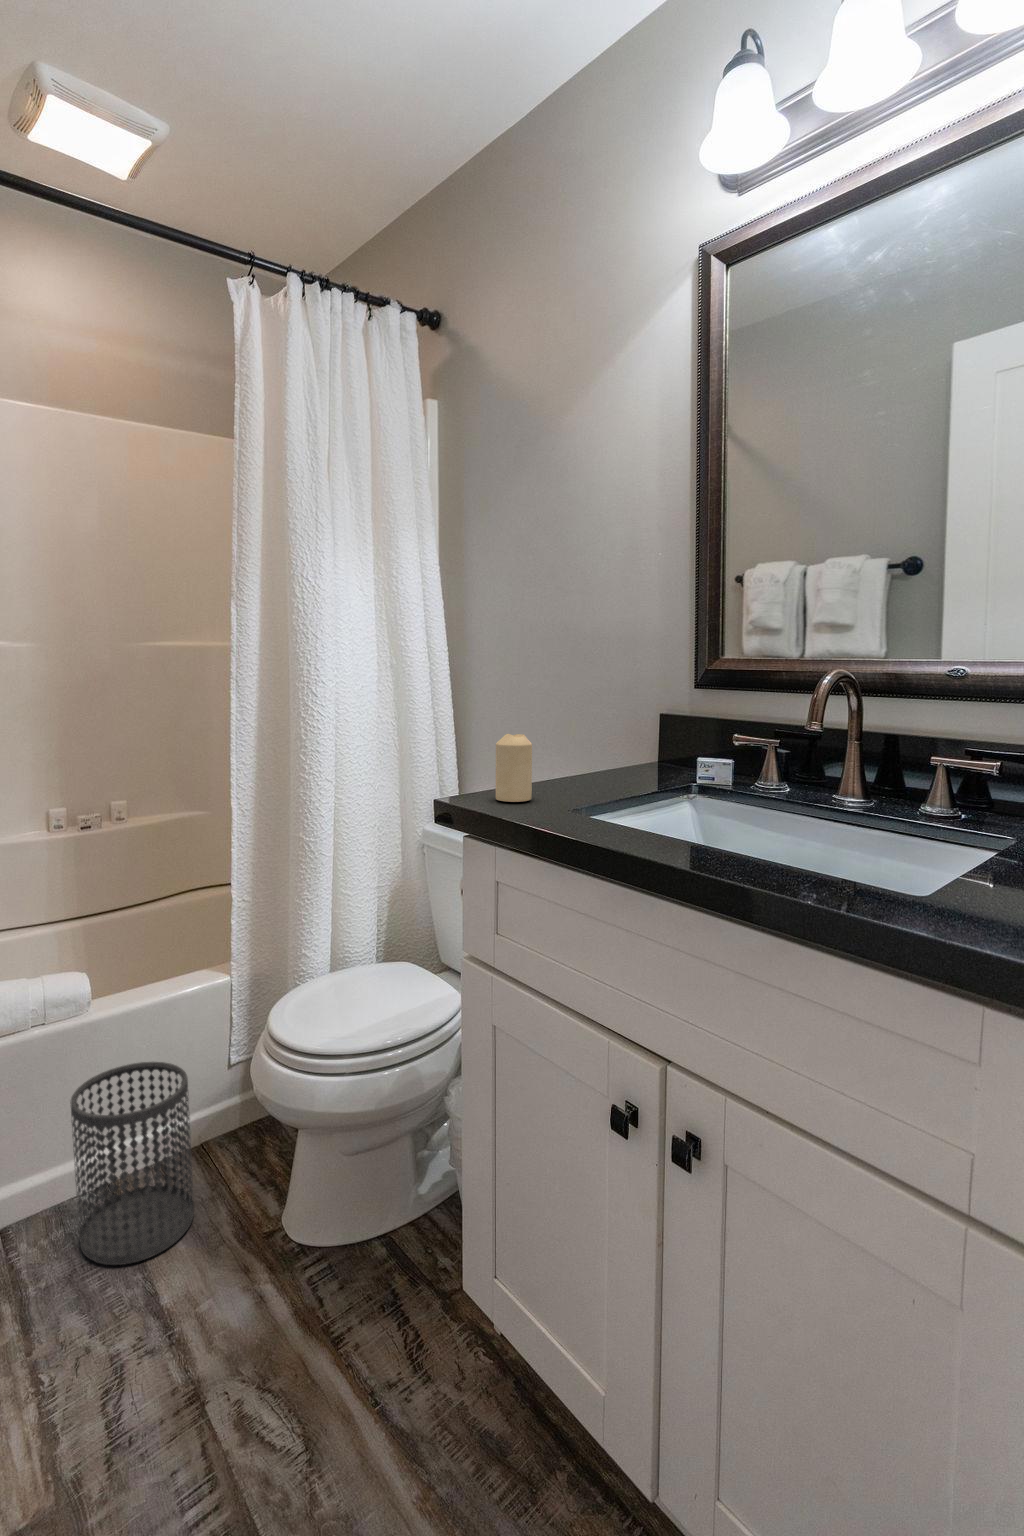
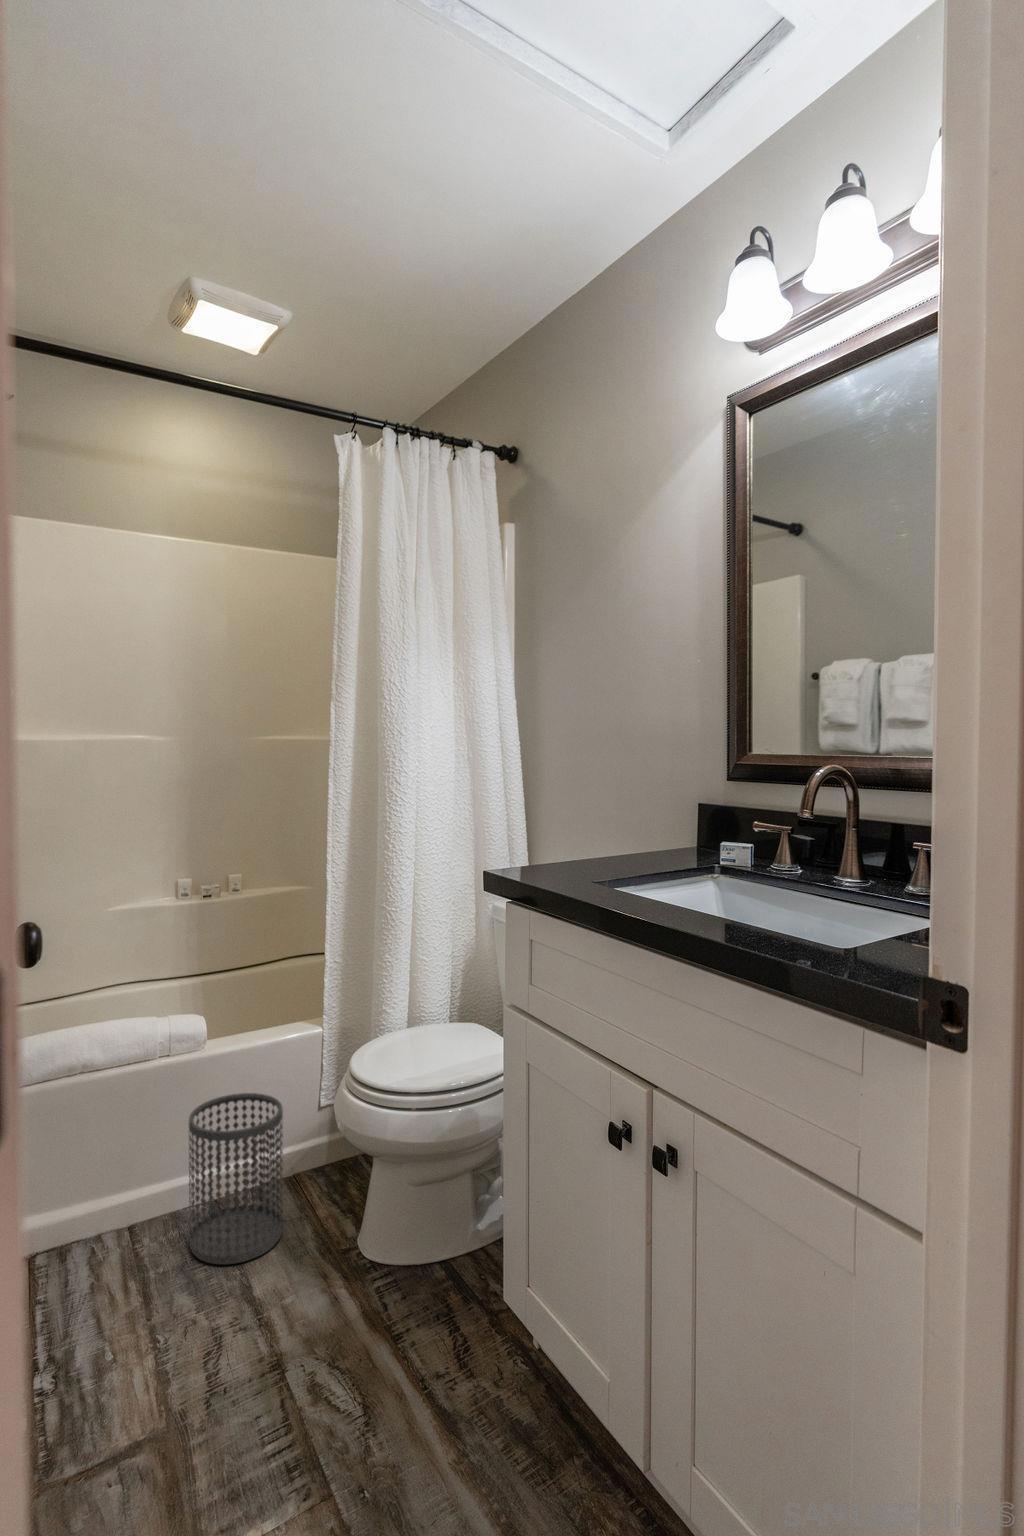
candle: present [496,734,532,802] -> none [534,819,564,875]

